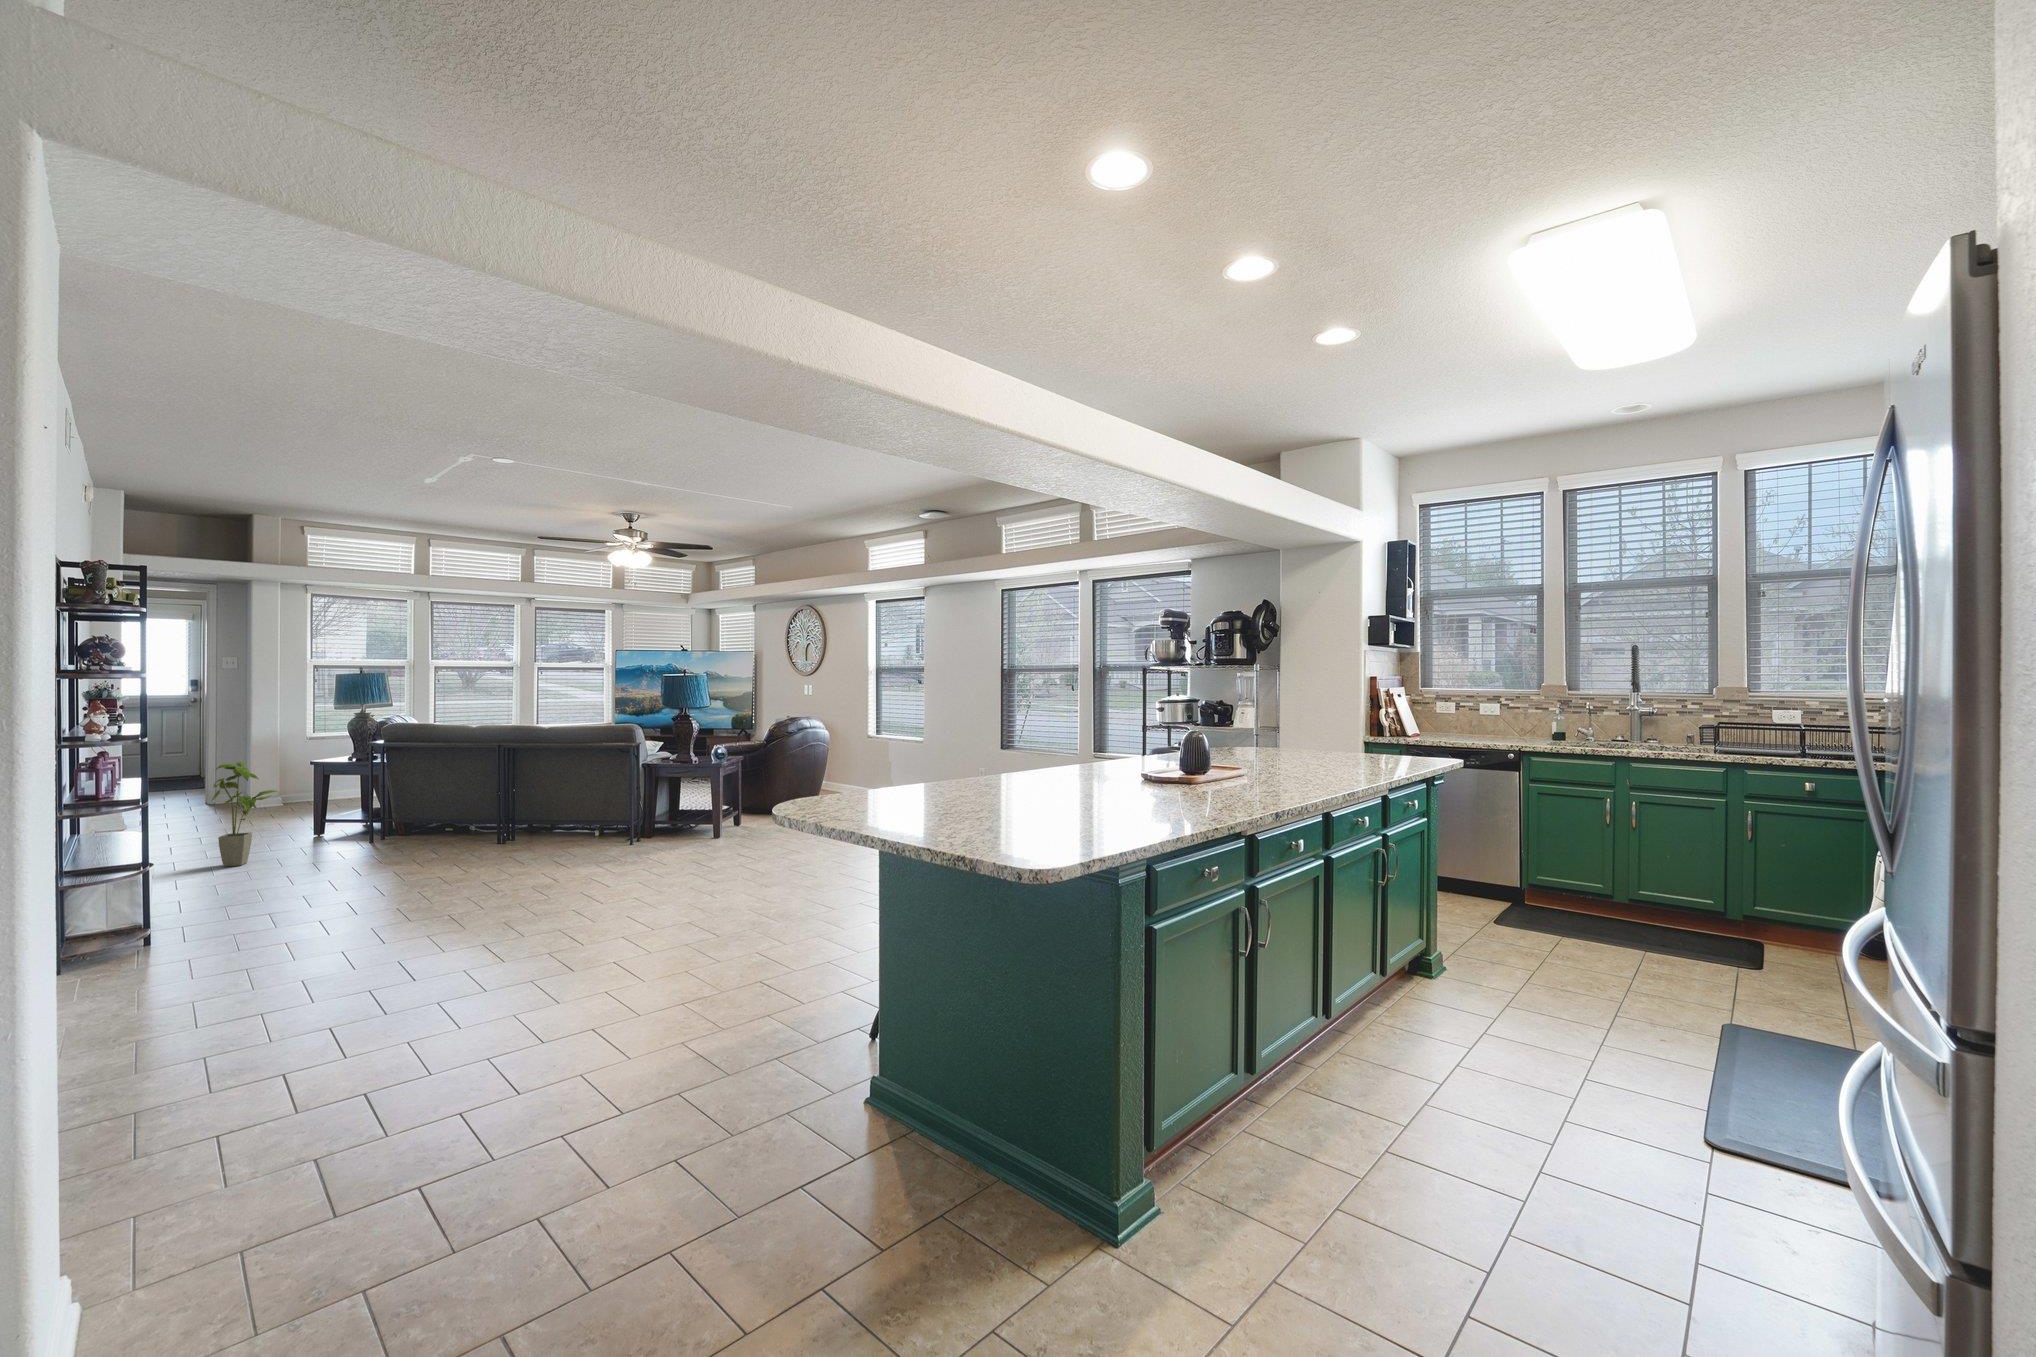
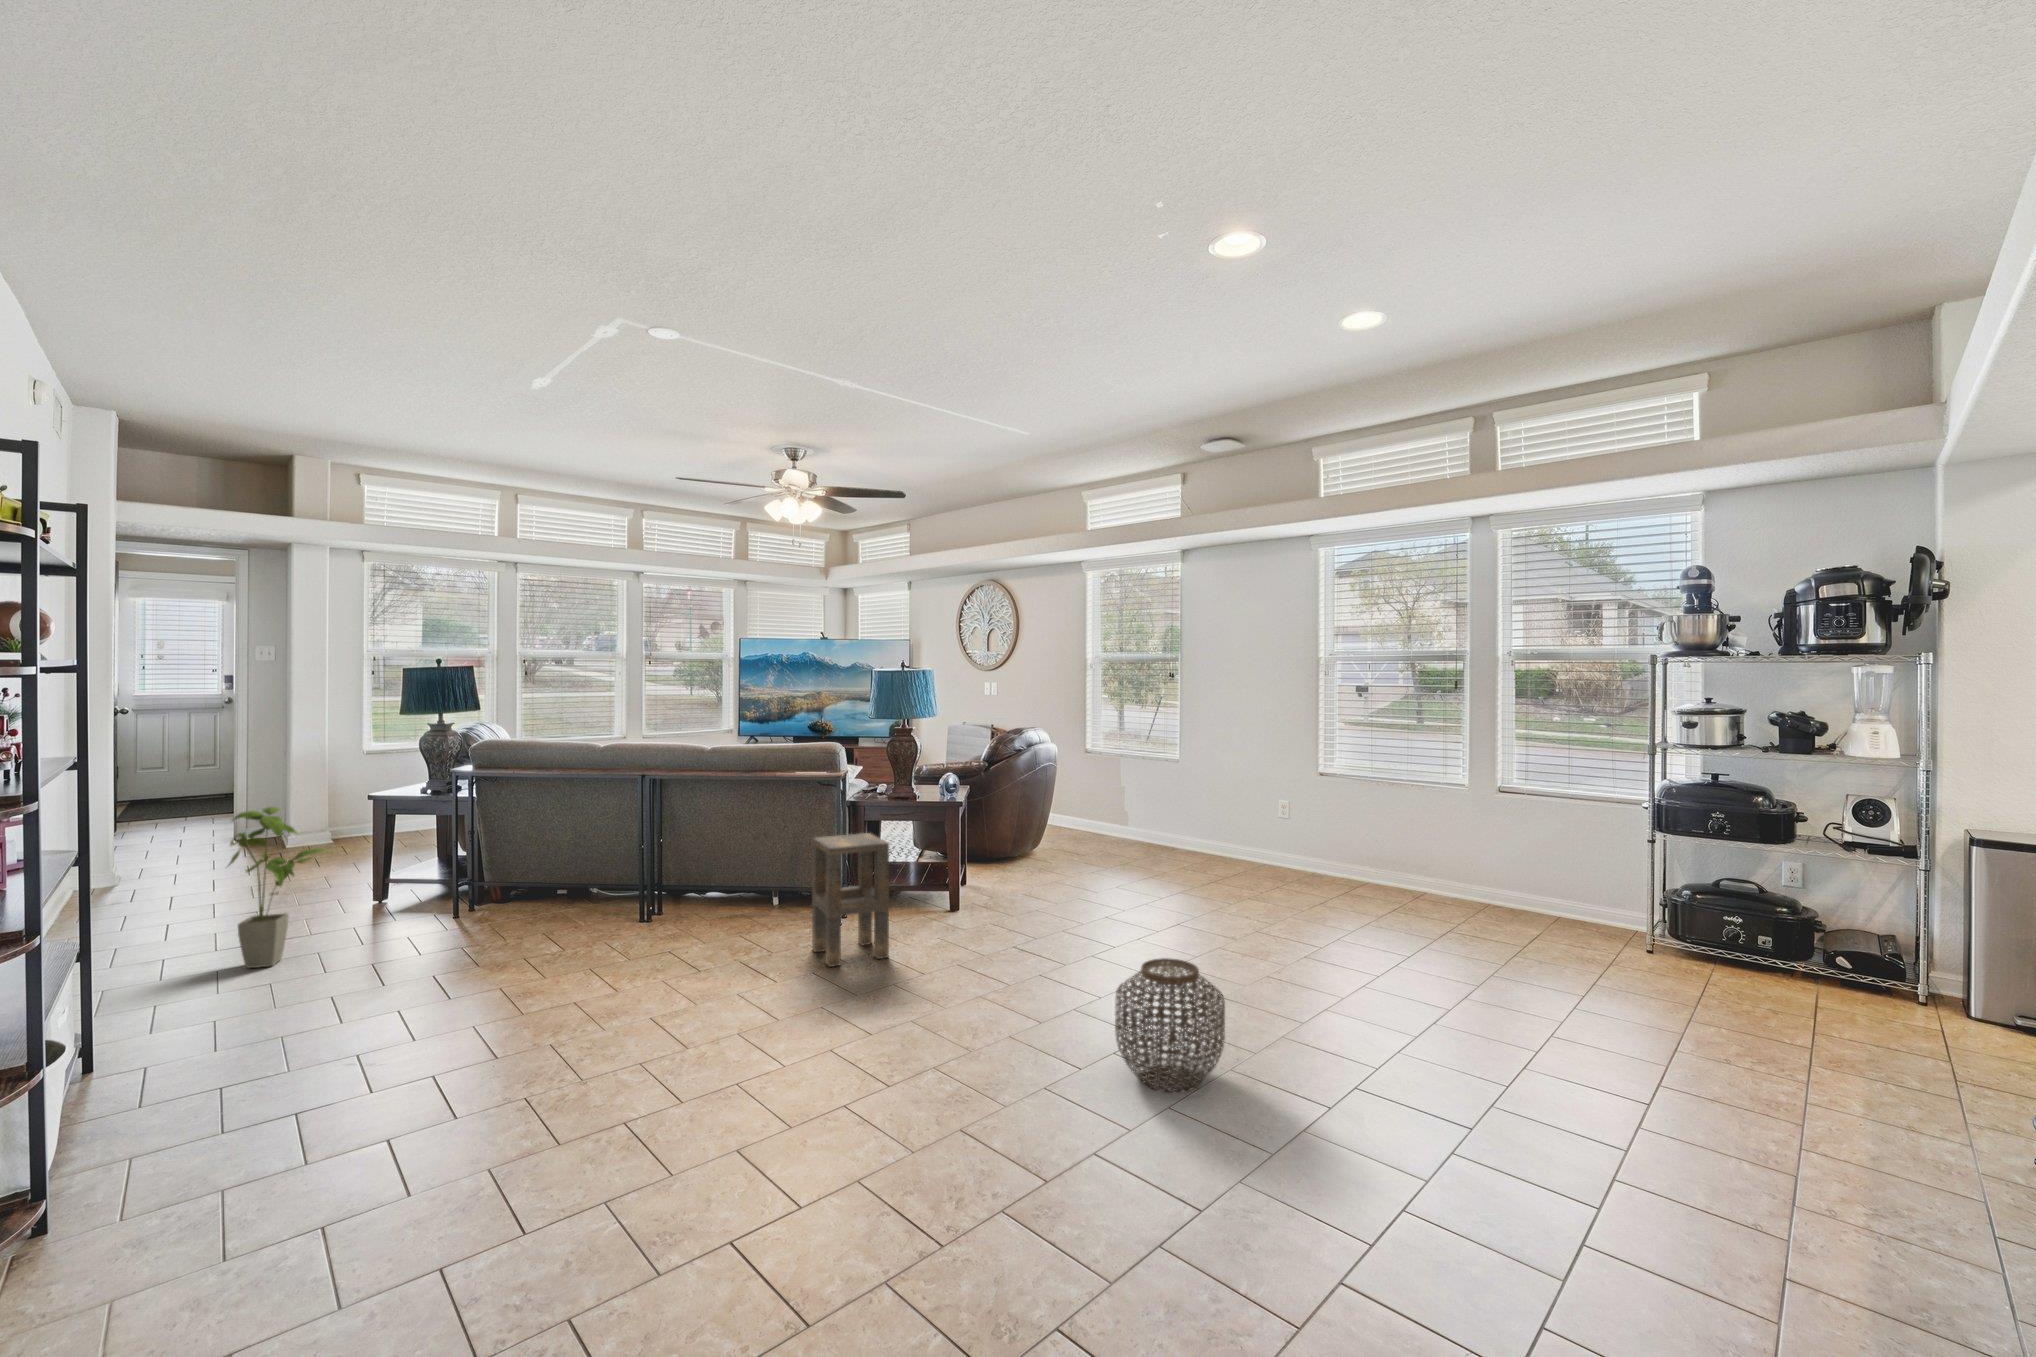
side table: none [606,780,653,863] -> present [812,833,889,967]
woven basket: none [737,835,801,905] -> present [1115,958,1225,1091]

